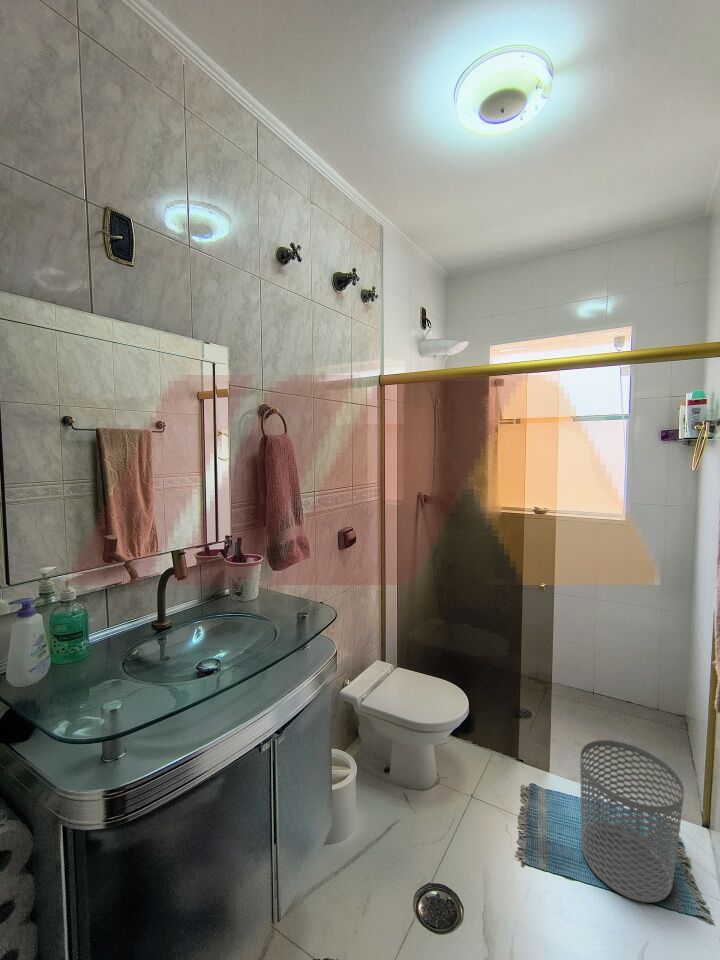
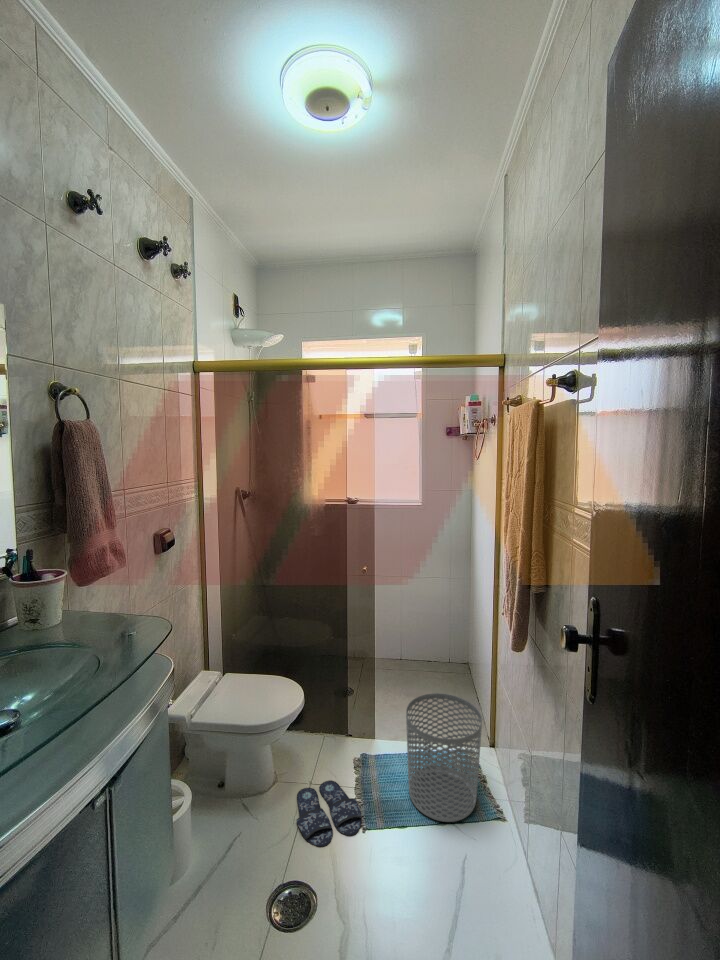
slippers: none [452,797,521,865] -> present [296,780,362,847]

